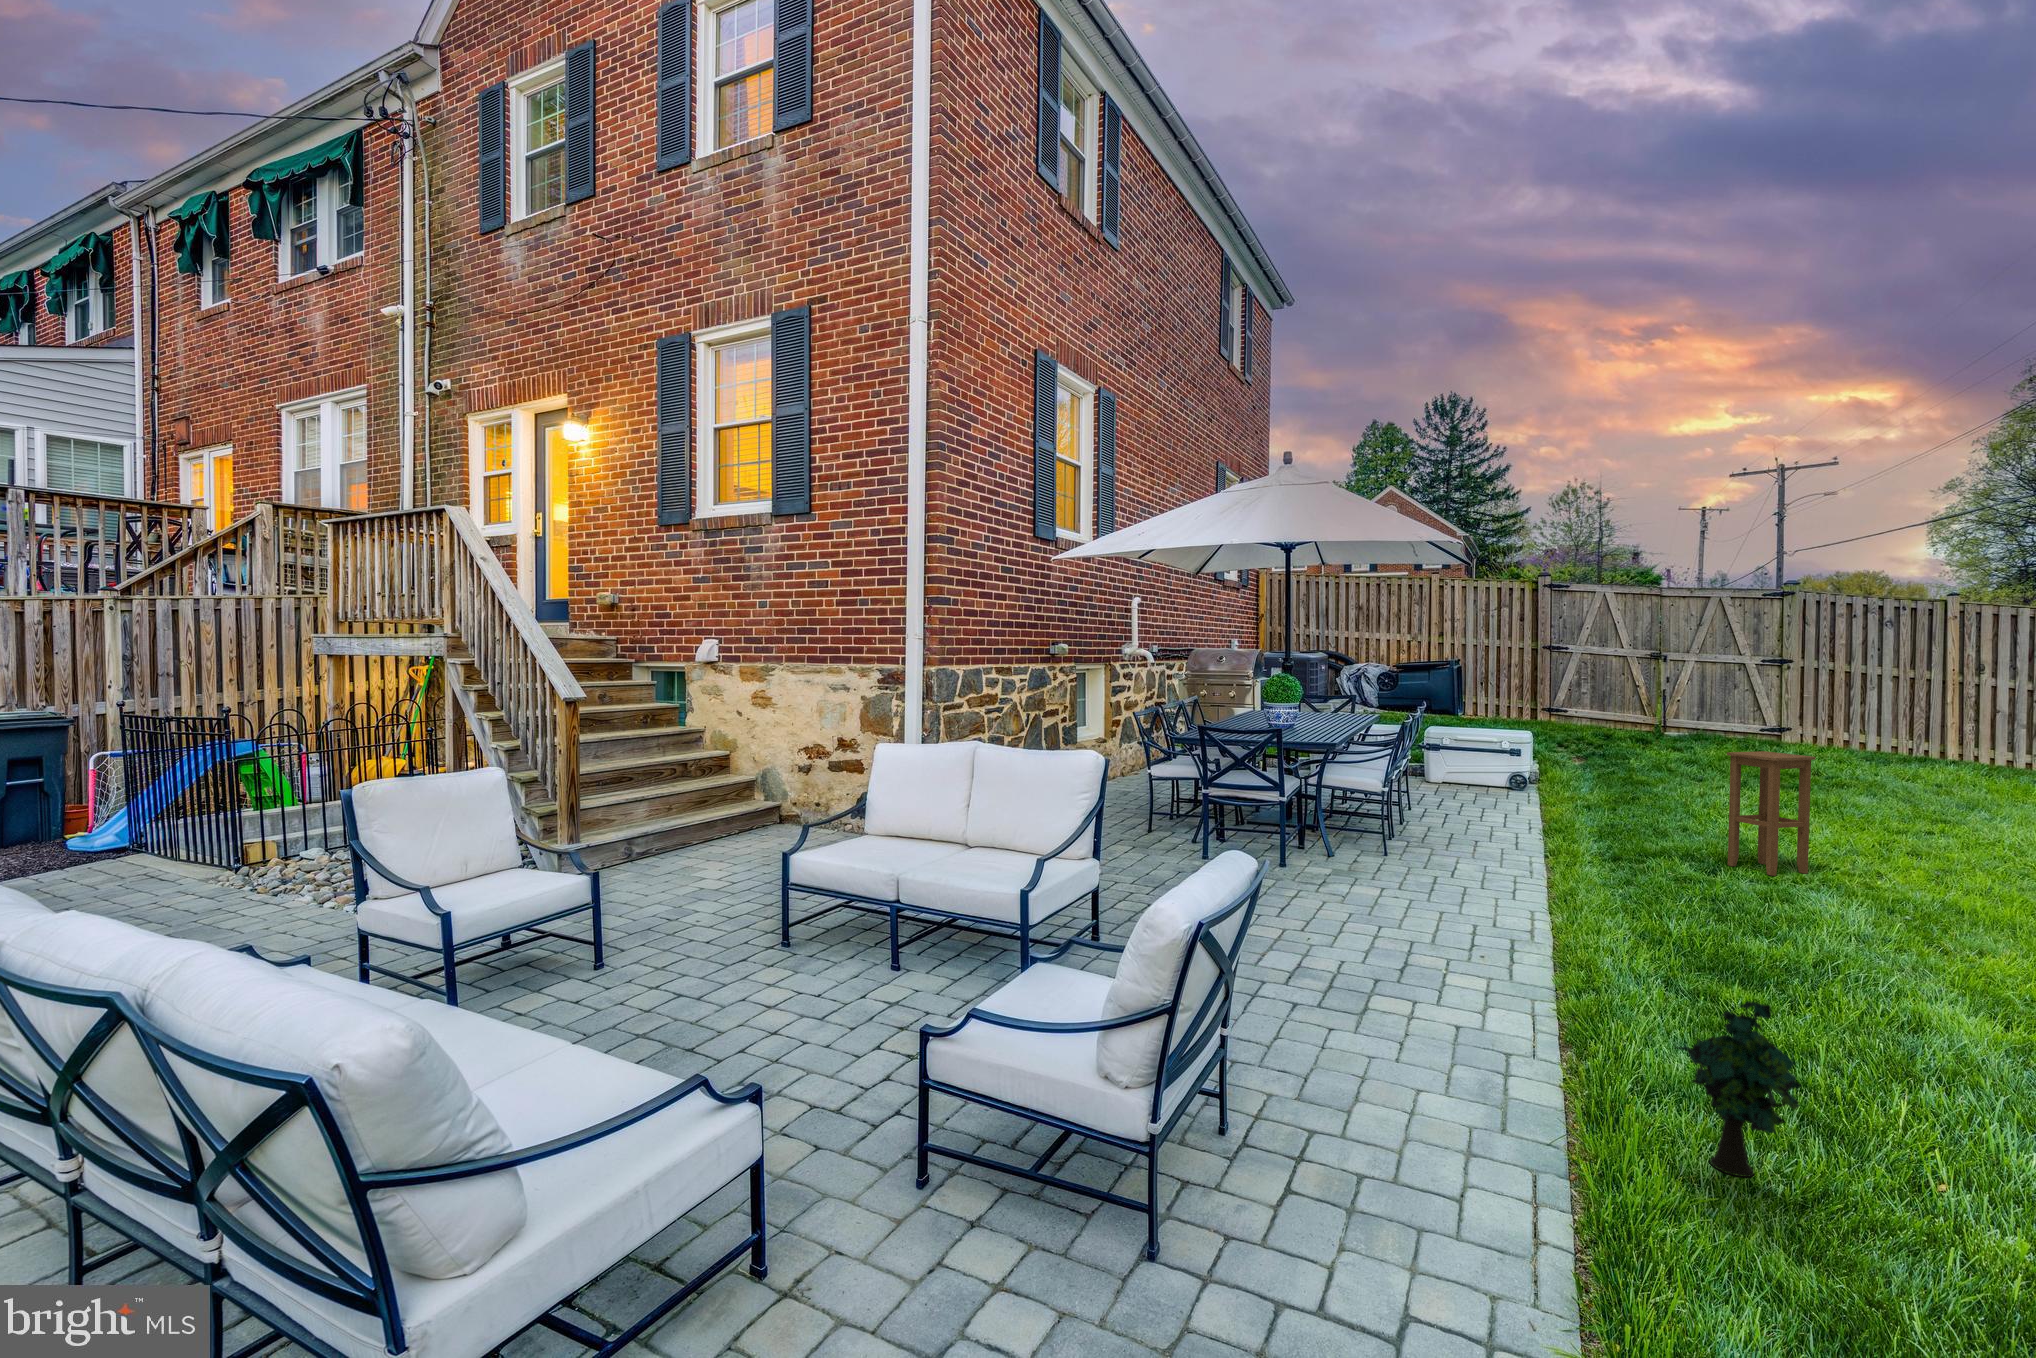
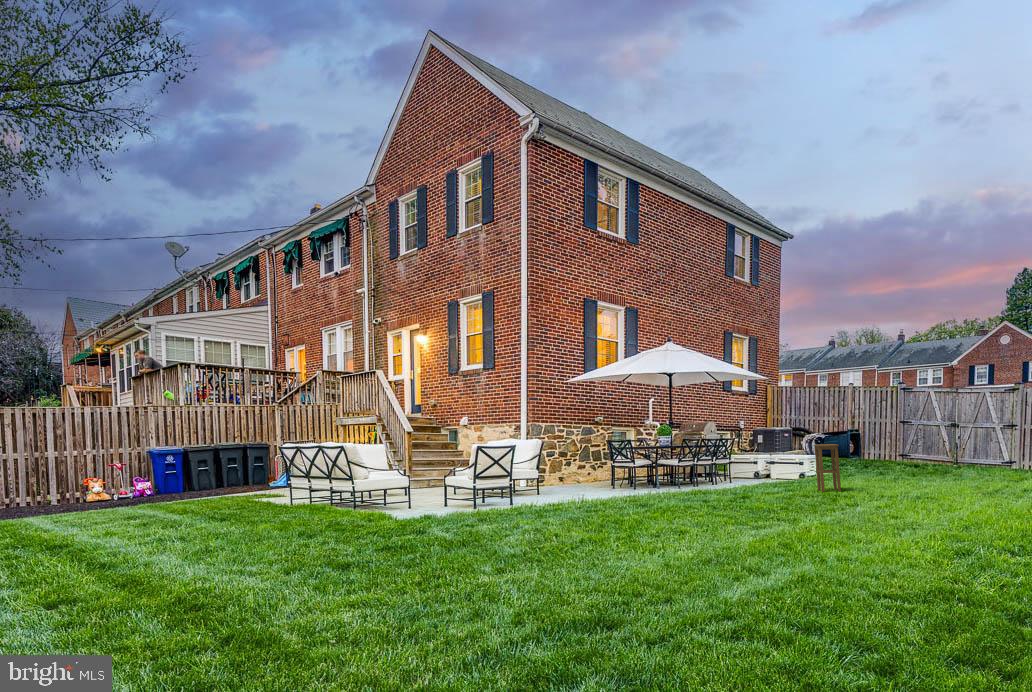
decorative plant: present [1675,1001,1801,1177] -> none [596,483,616,521]

